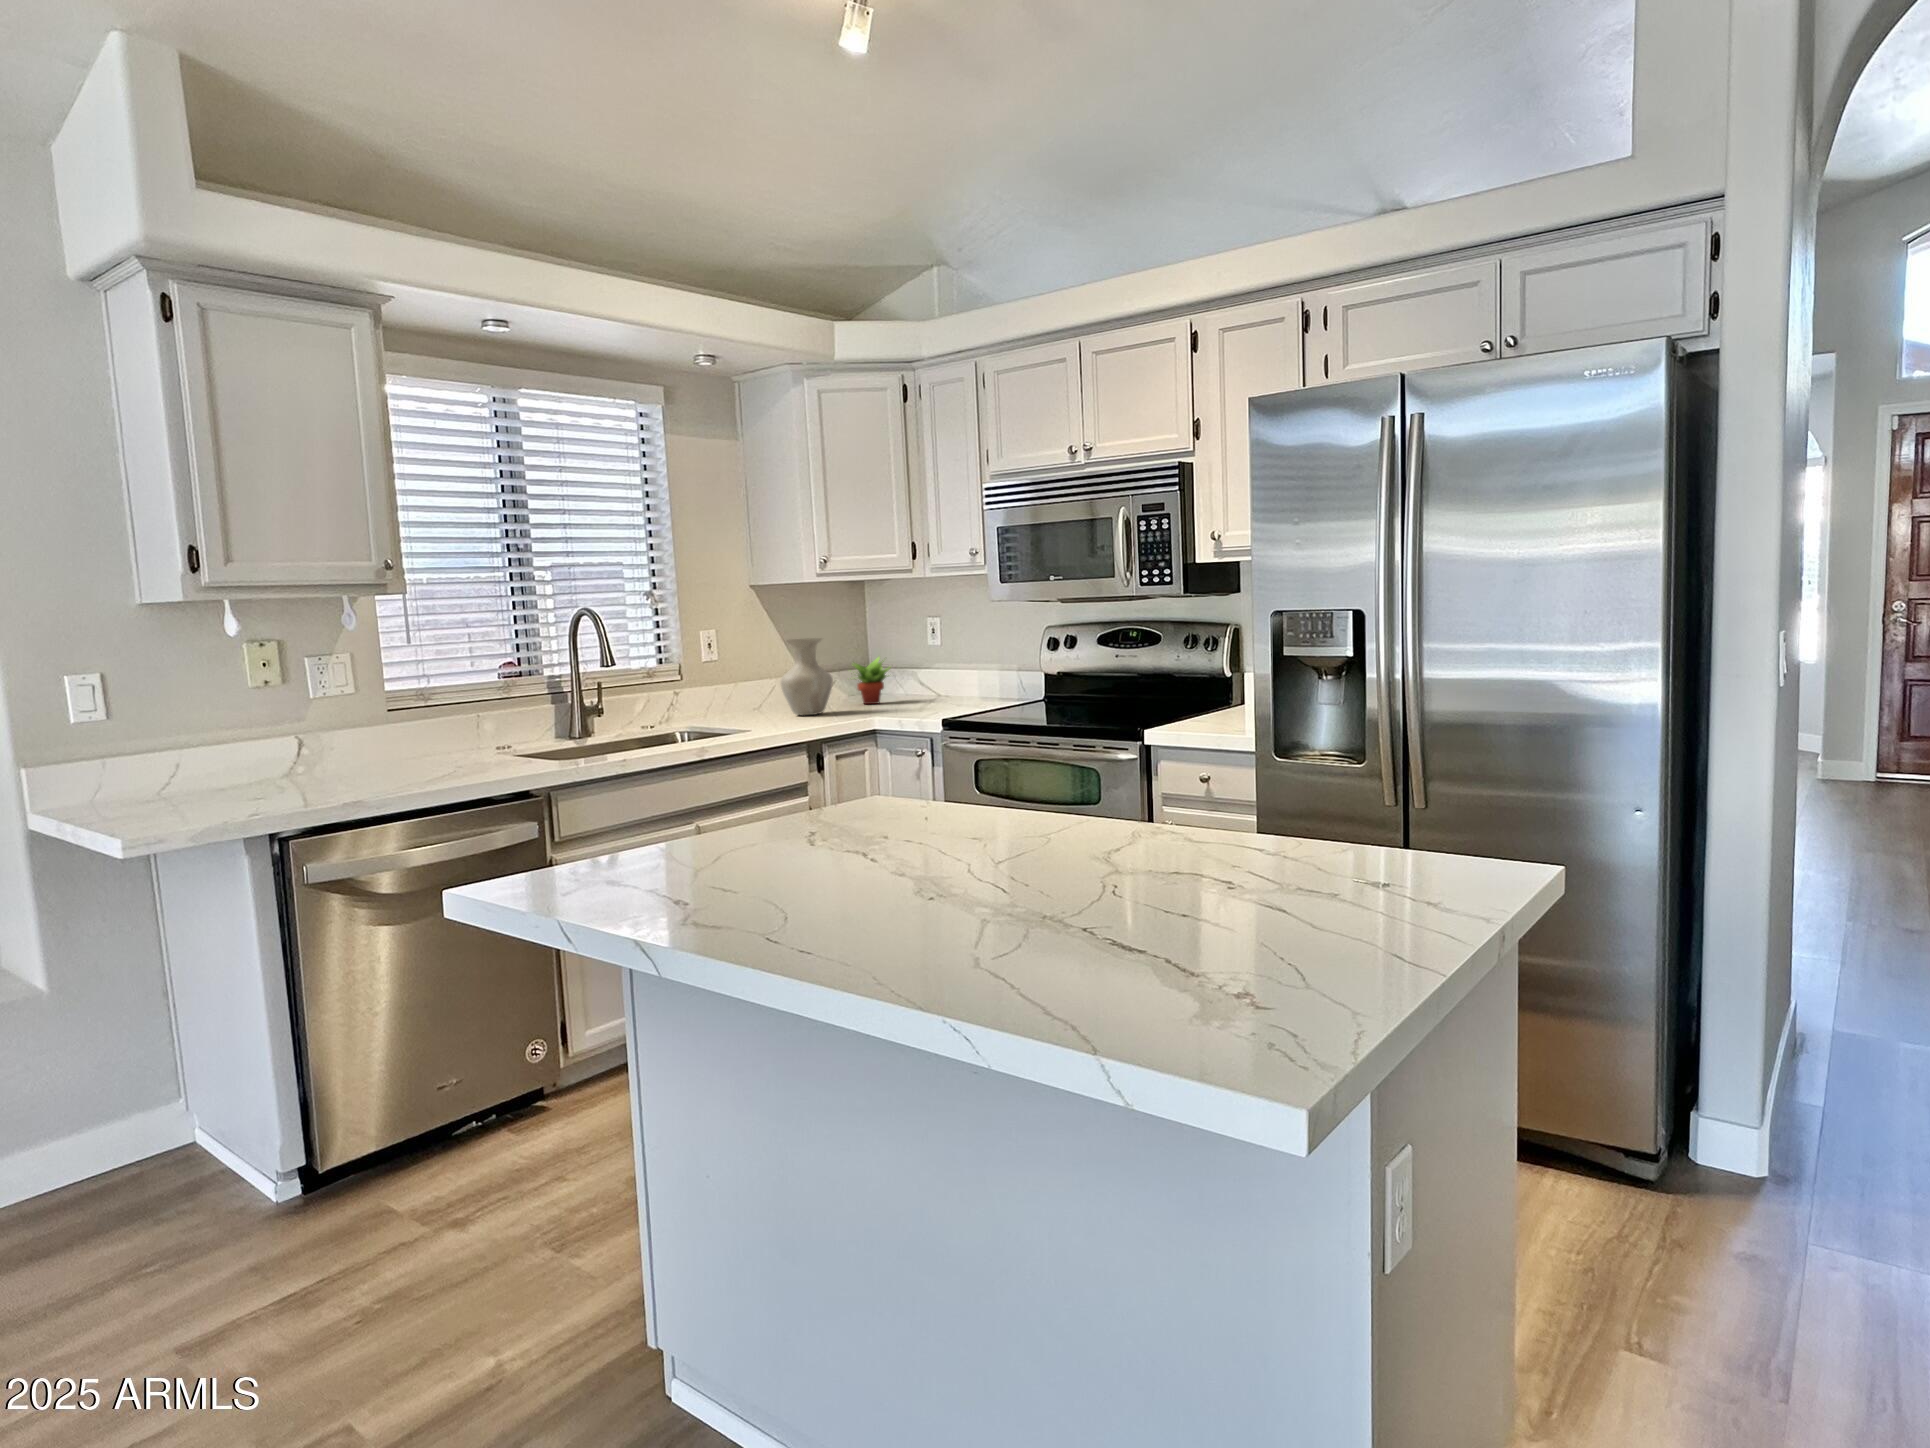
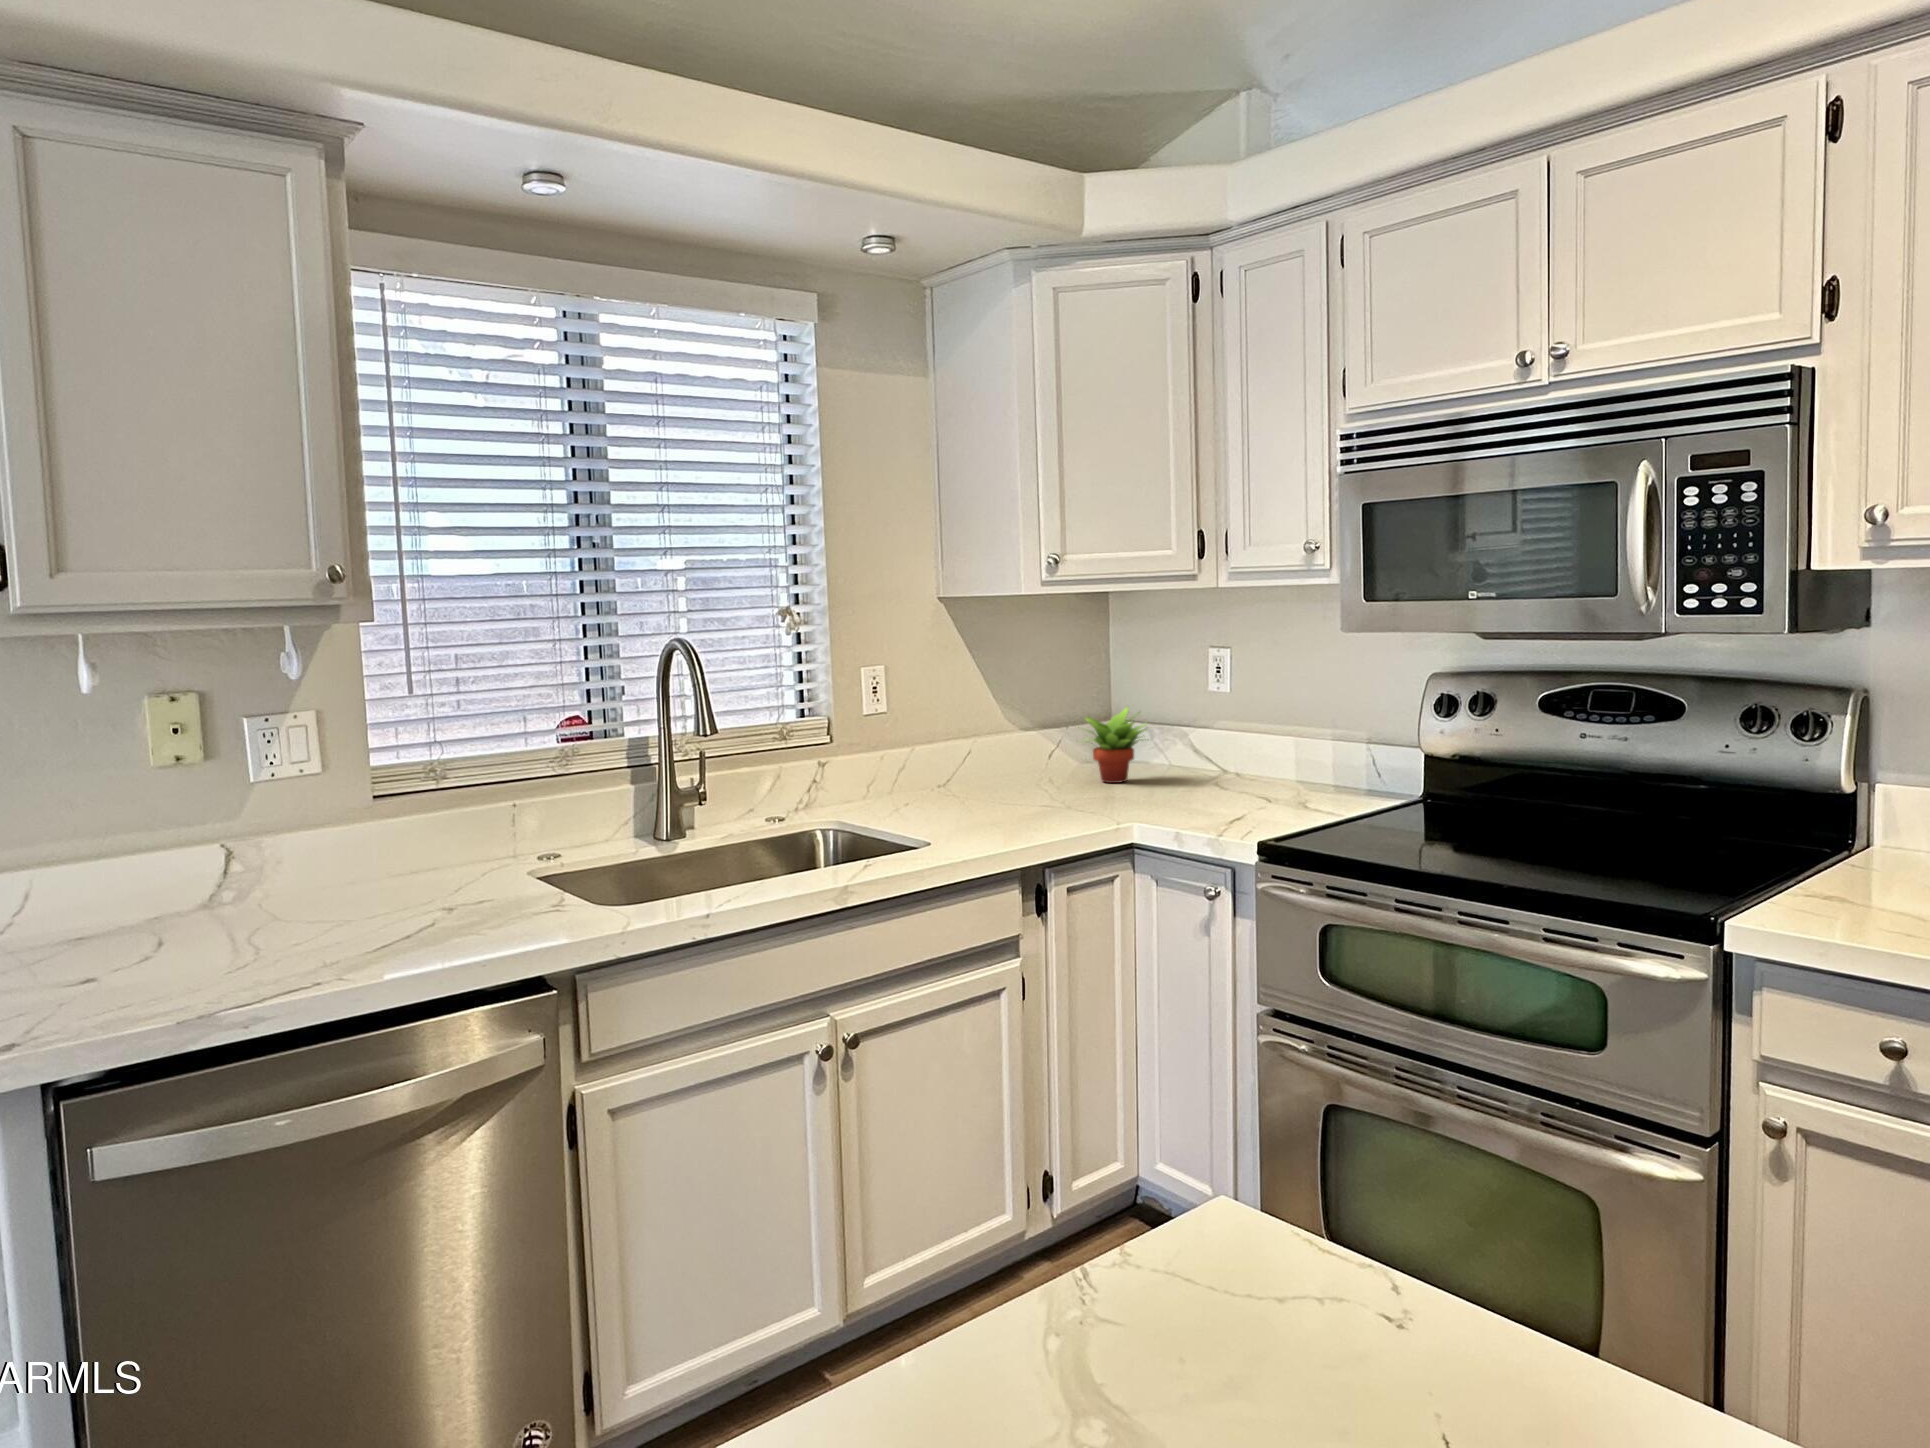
vase: present [780,638,833,715] -> none [977,681,1059,804]

